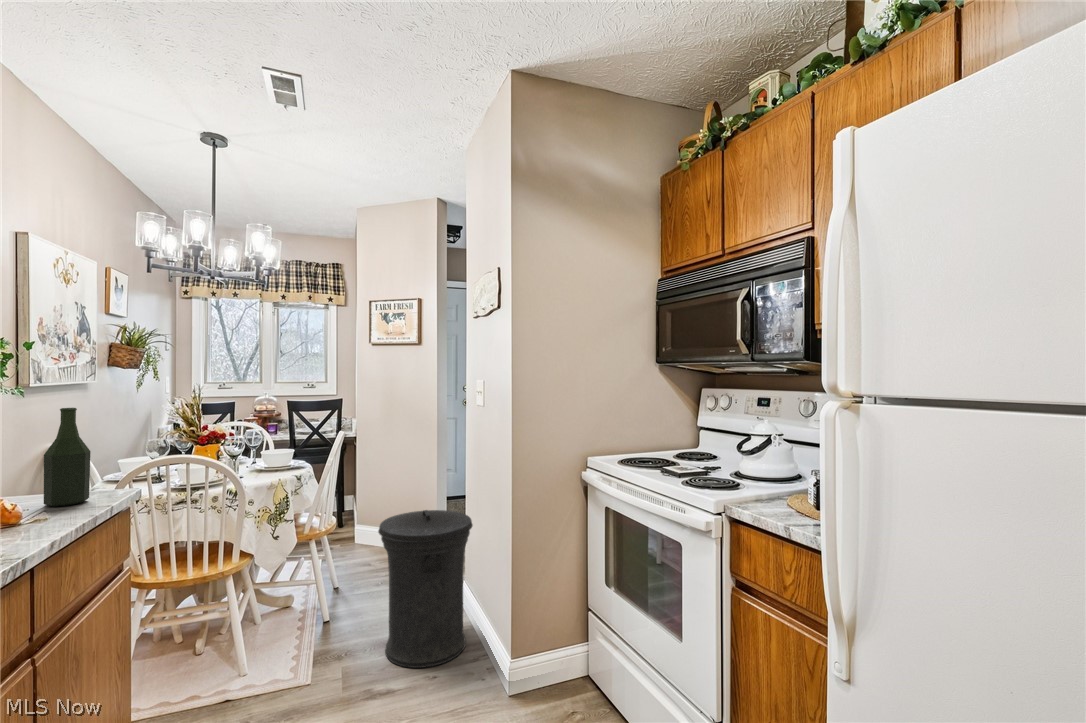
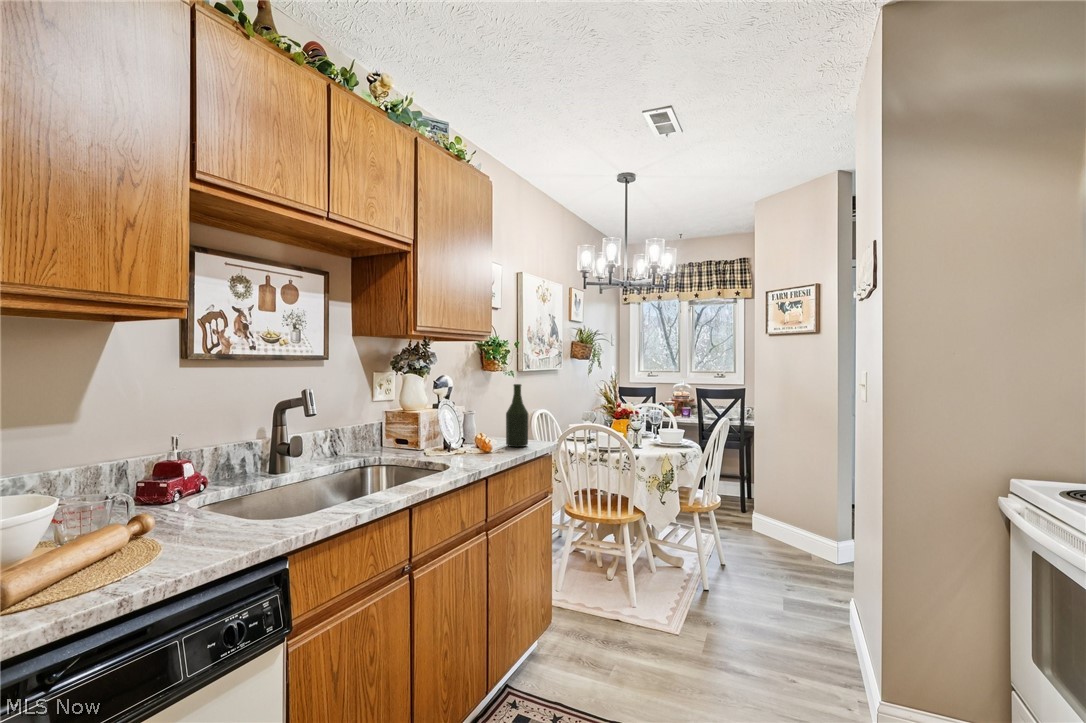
trash can: present [378,510,473,668] -> none [745,505,851,669]

